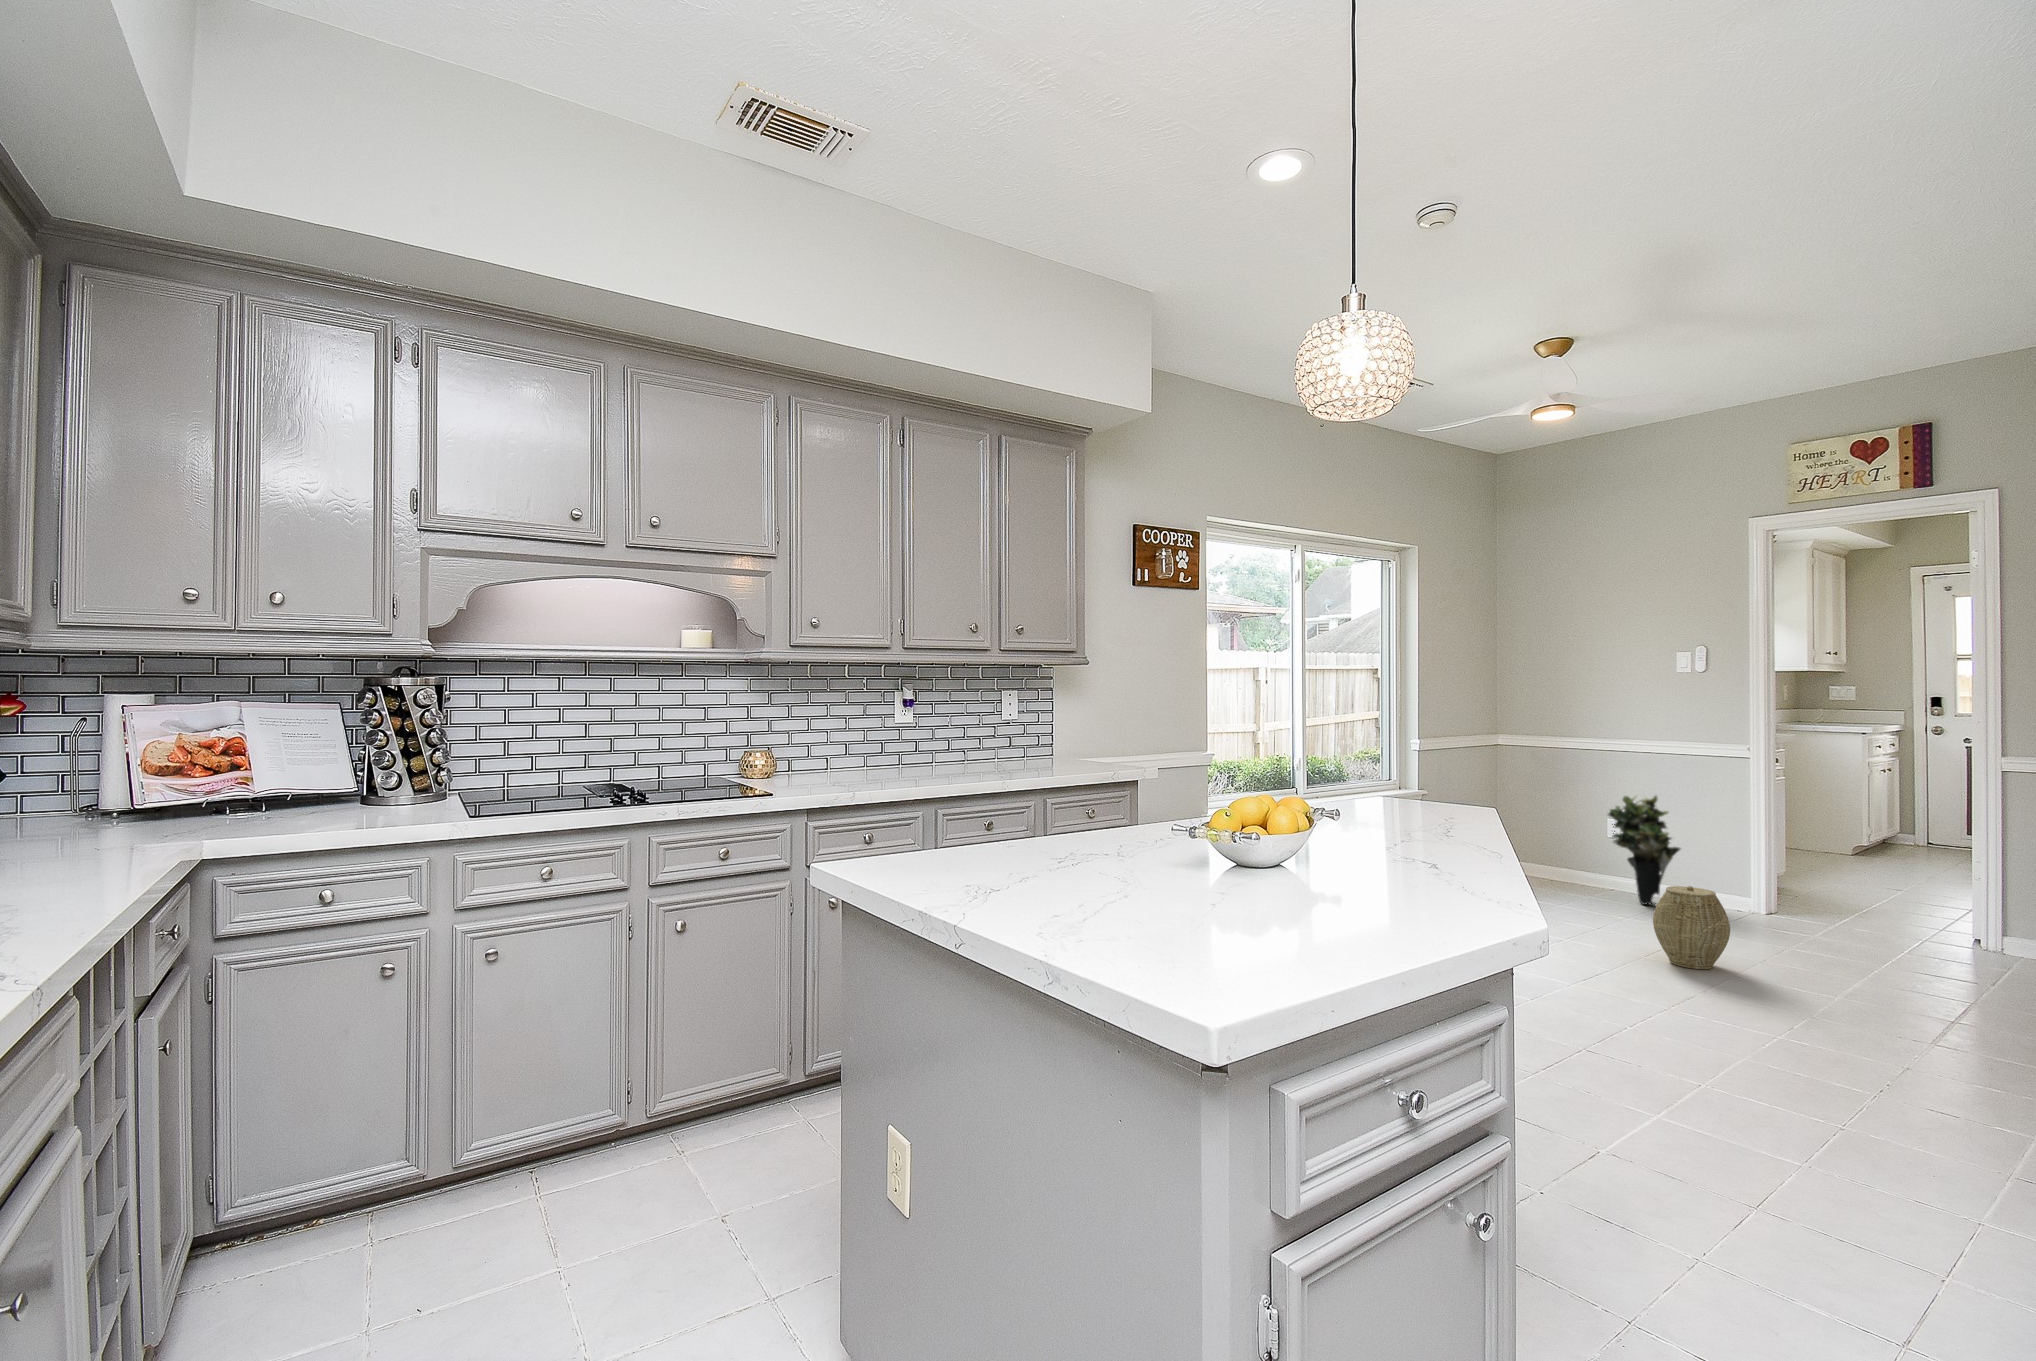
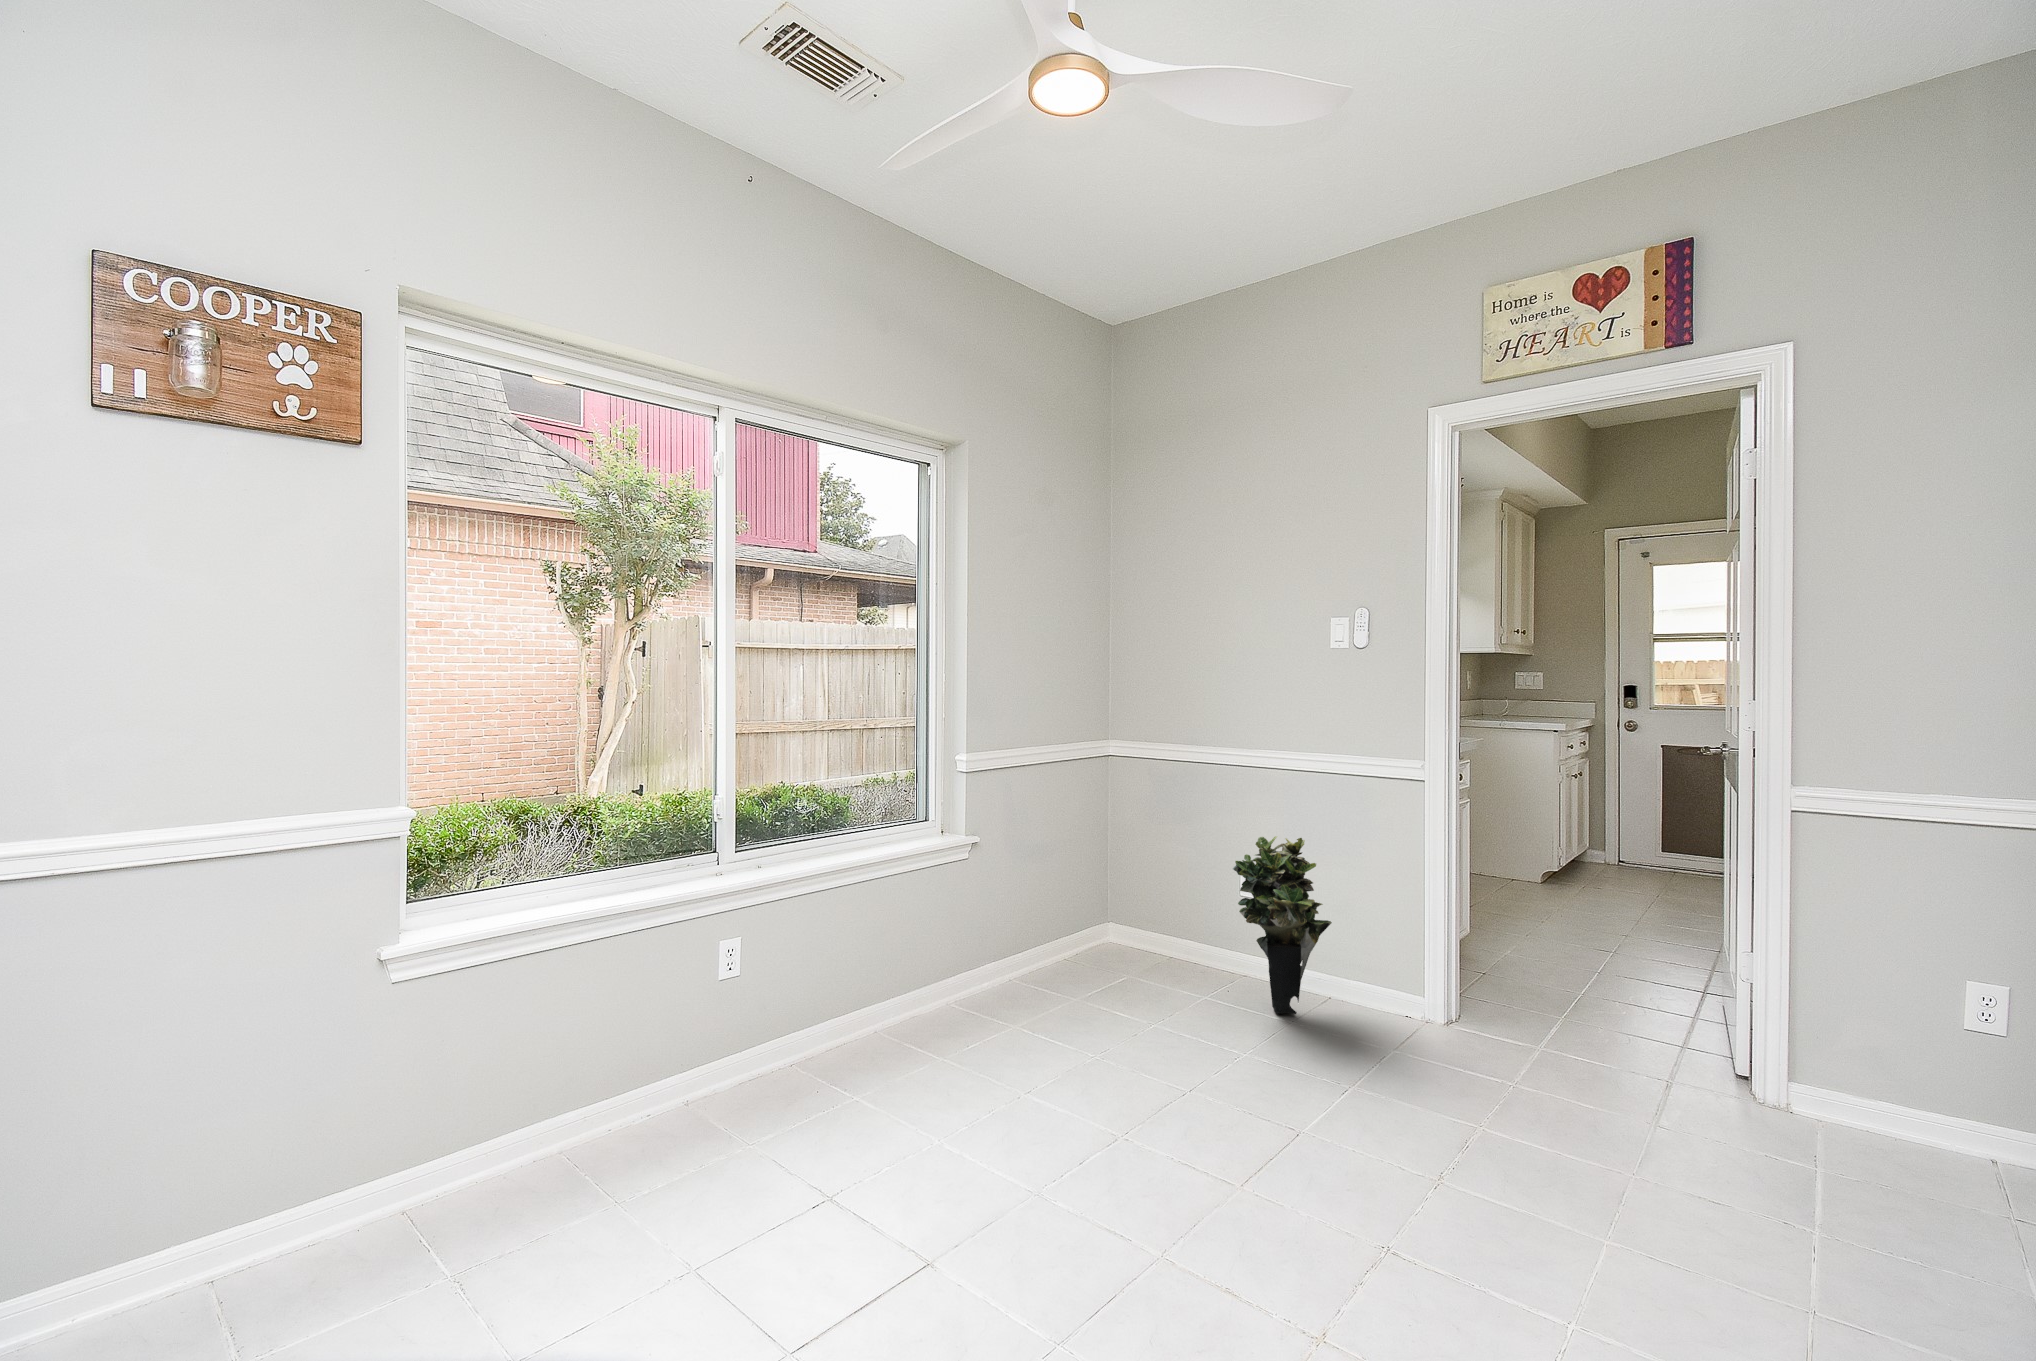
woven basket: present [1653,886,1730,969] -> none [1252,1048,1380,1225]

